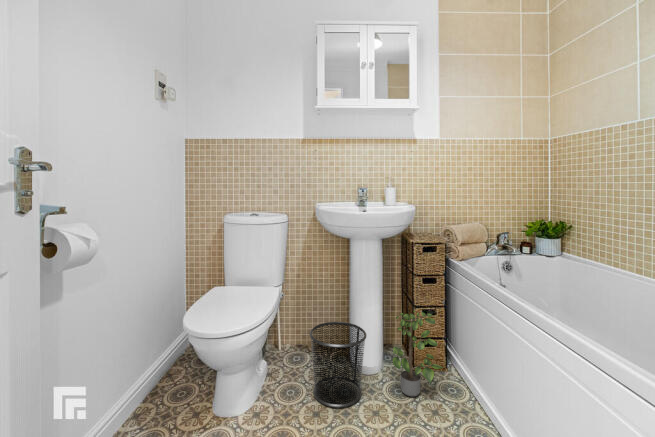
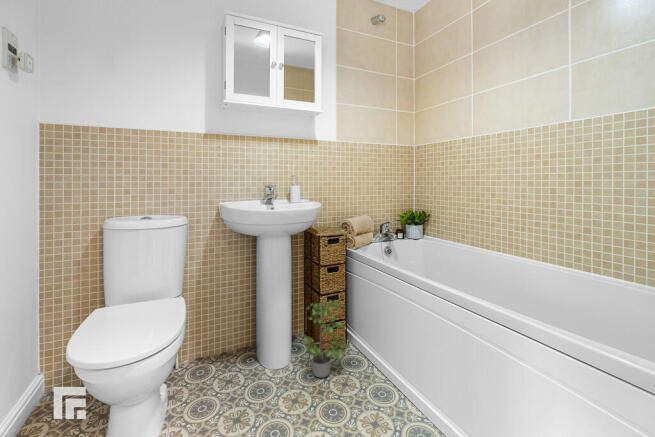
waste bin: present [310,322,366,408] -> none [221,322,281,409]

